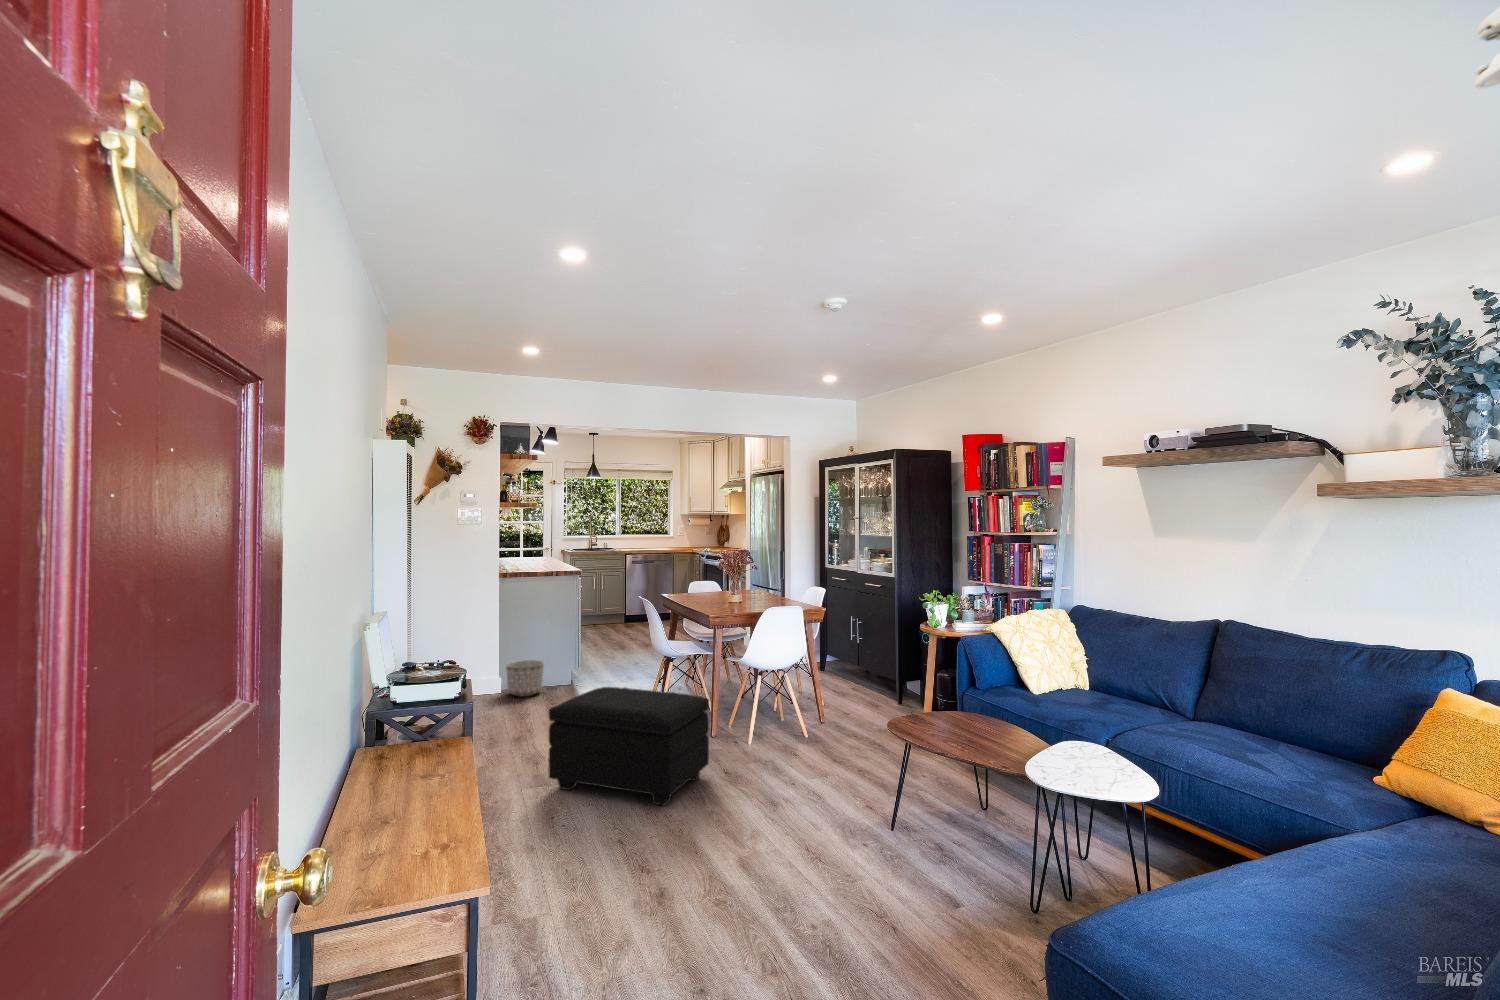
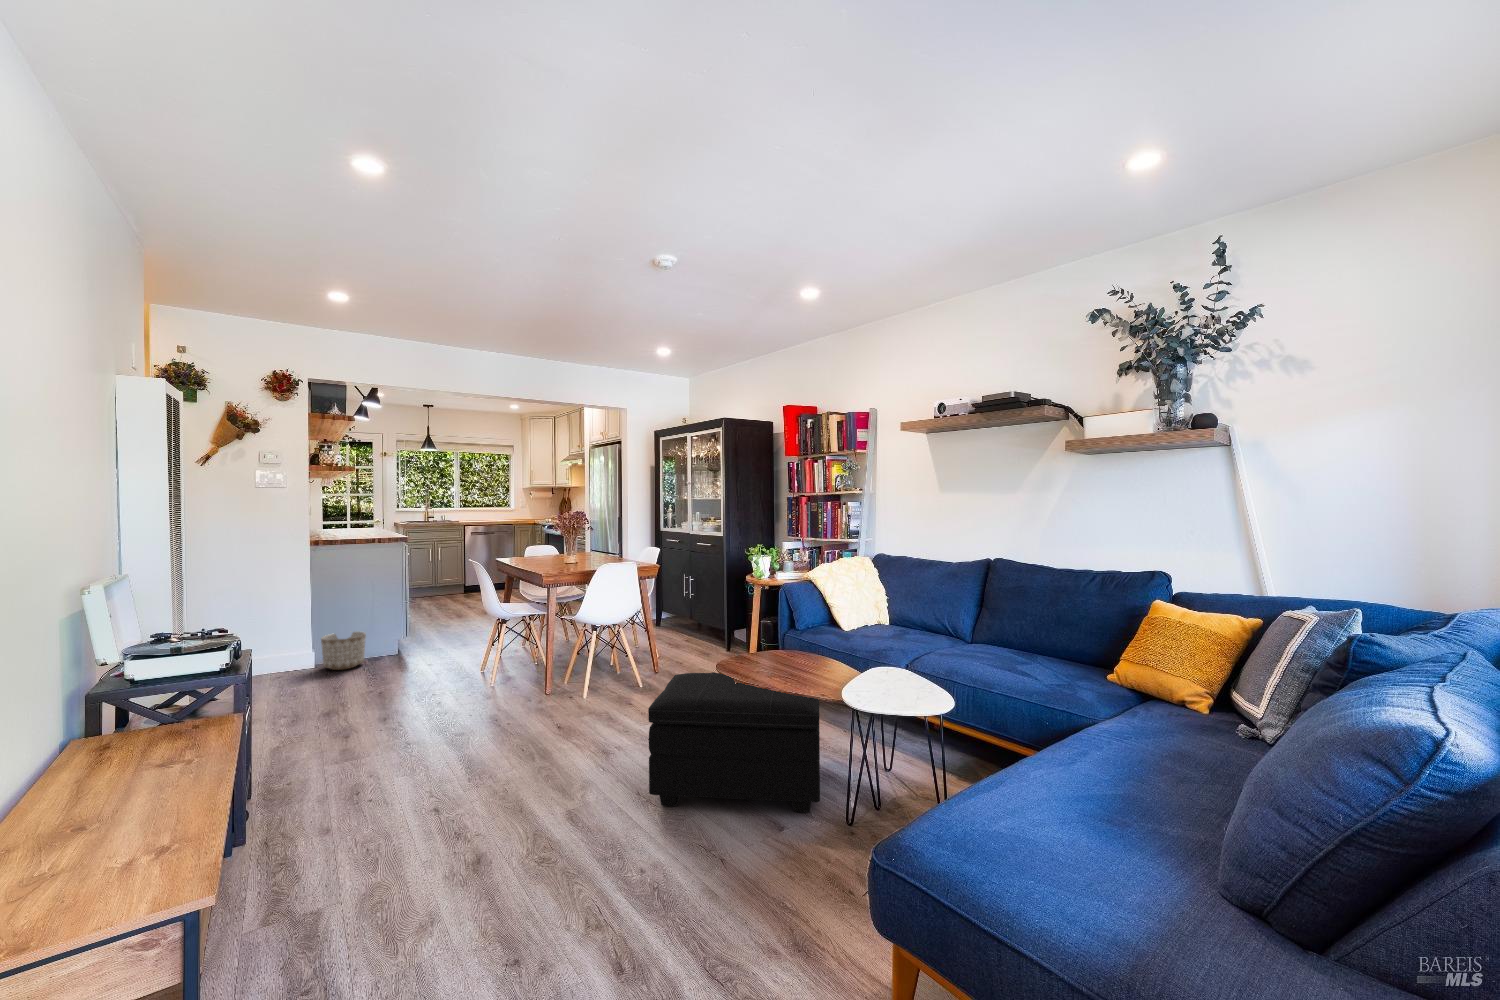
footstool: present [548,687,709,805] -> present [648,672,820,813]

